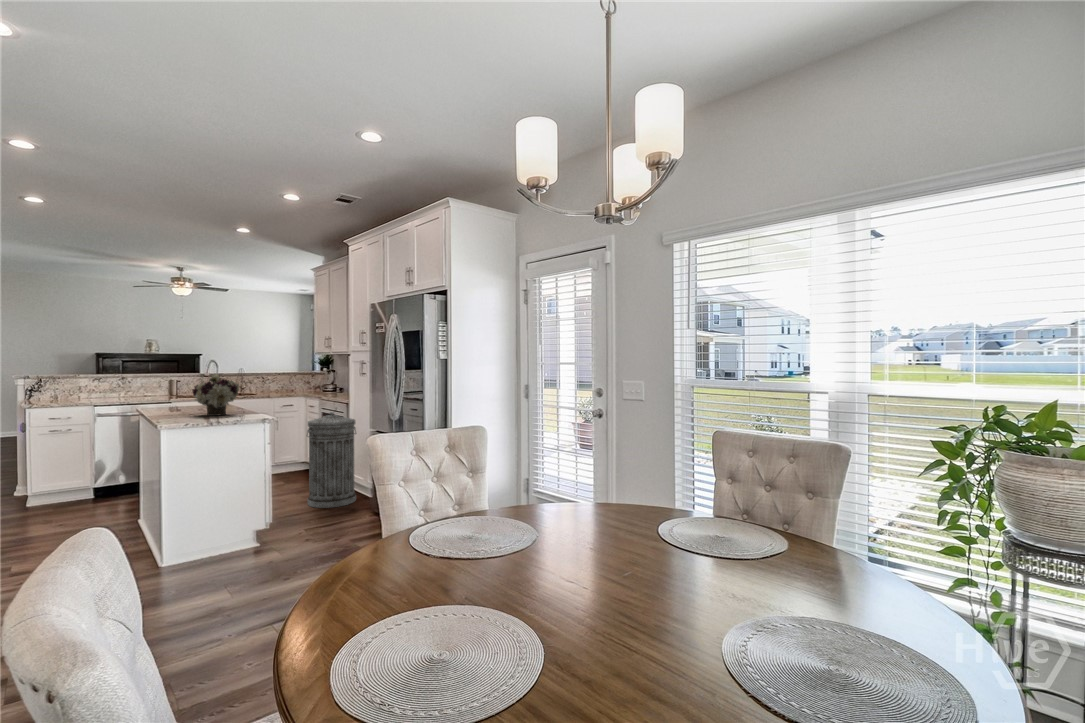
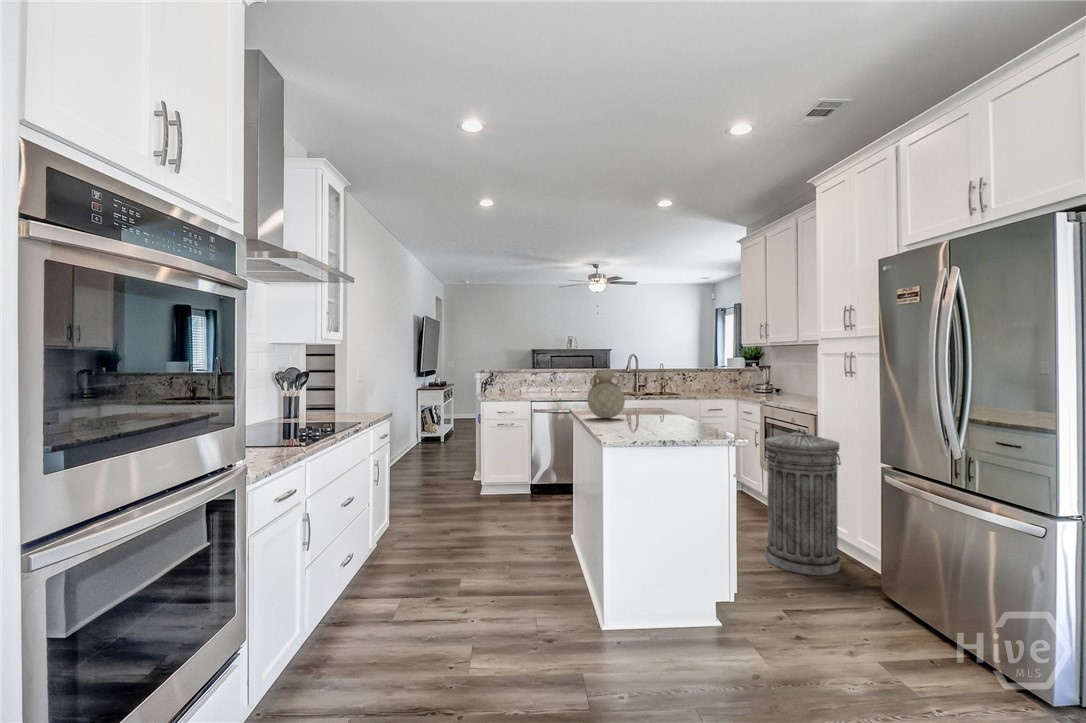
vase: none [154,374,190,413] -> present [587,369,625,418]
flower arrangement: present [192,374,239,416] -> none [630,369,688,428]

